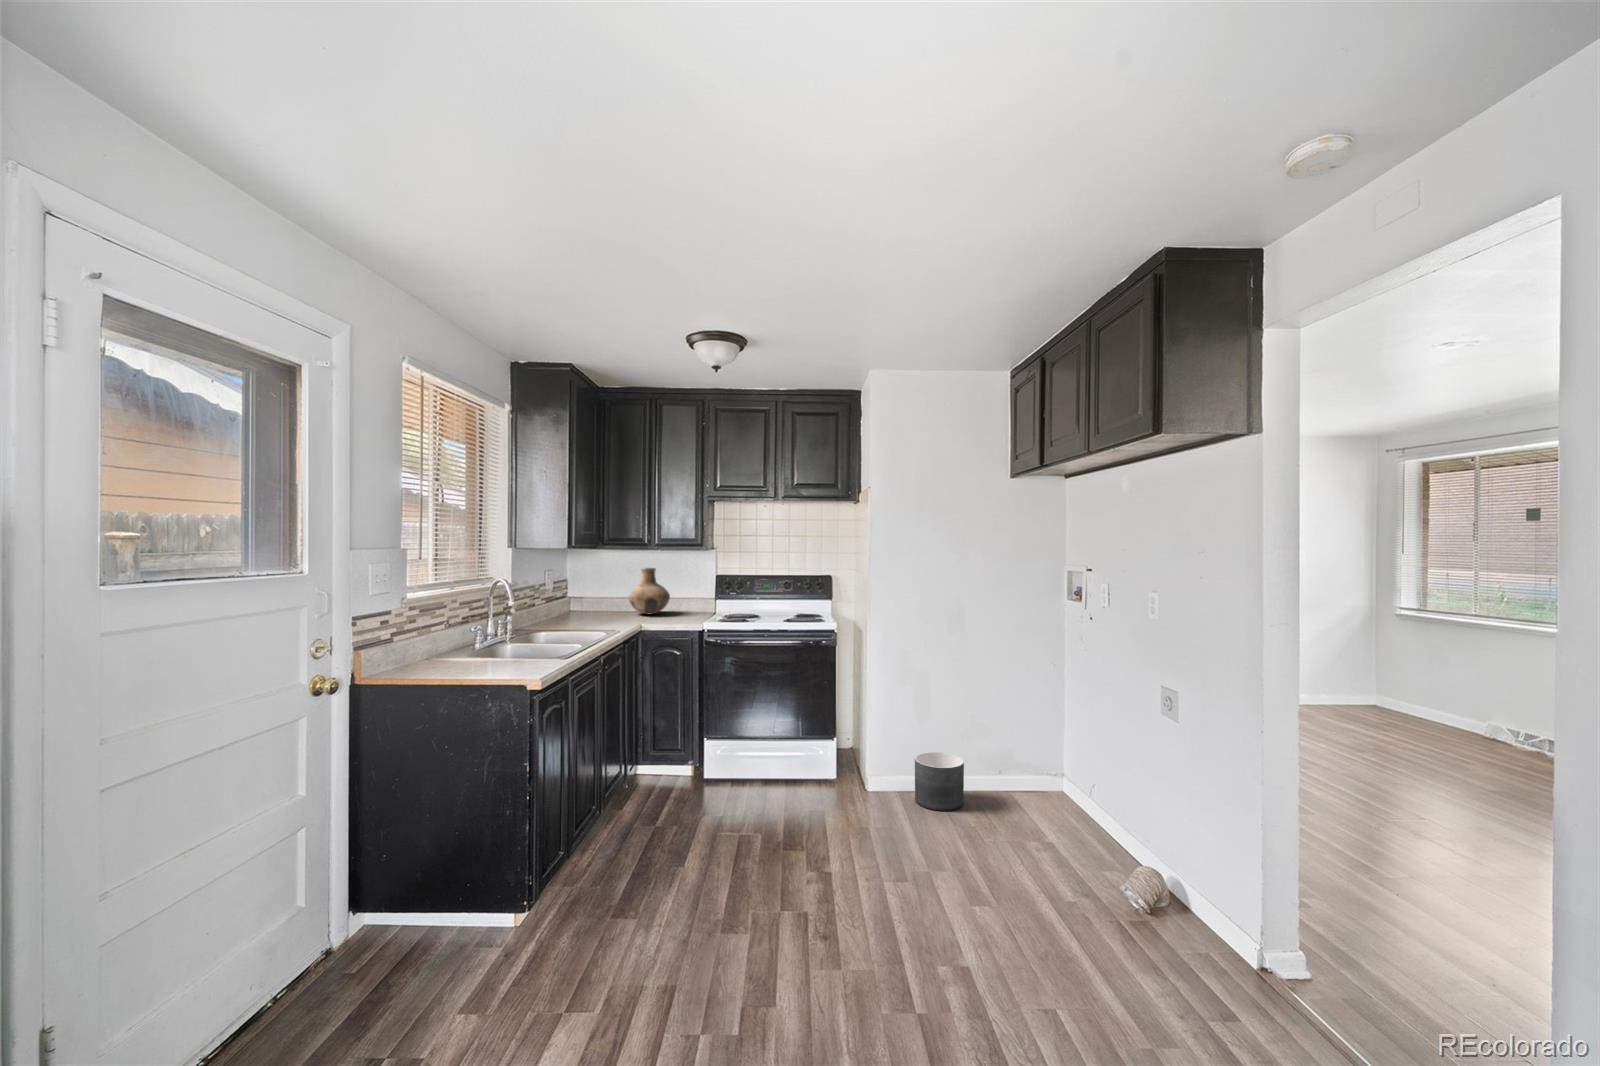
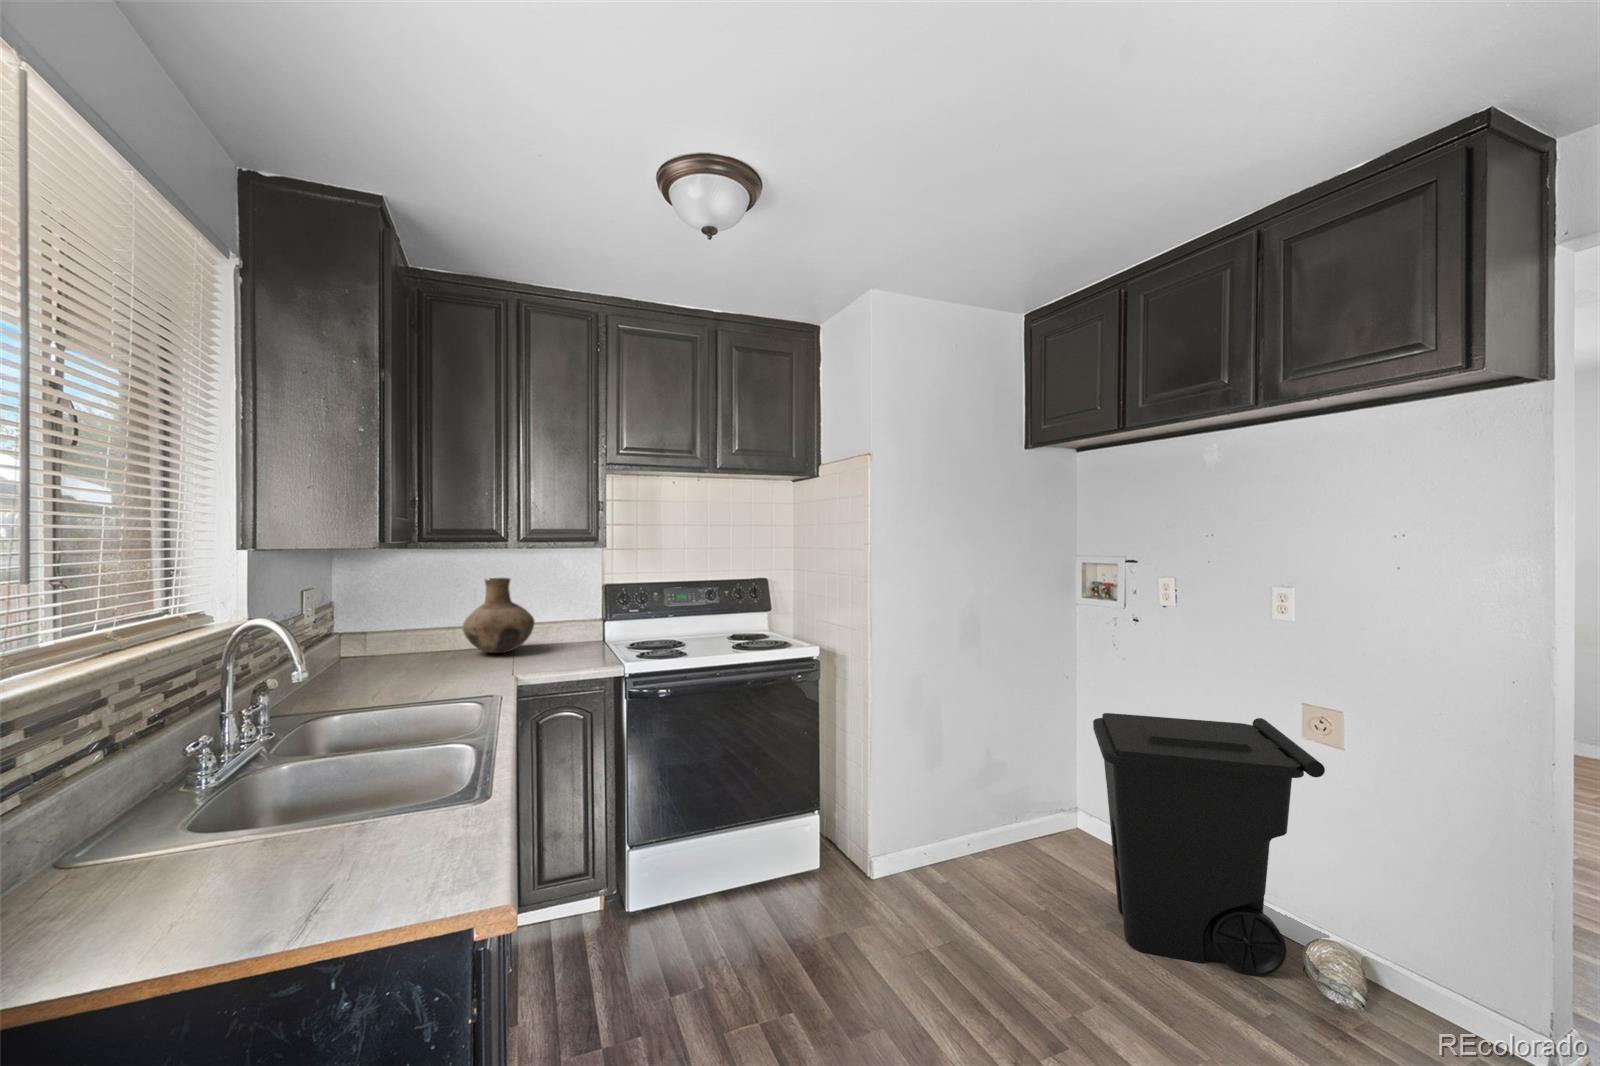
trash can: none [980,691,1152,890] -> present [1093,713,1325,976]
planter: present [915,752,964,811] -> none [936,801,1001,884]

